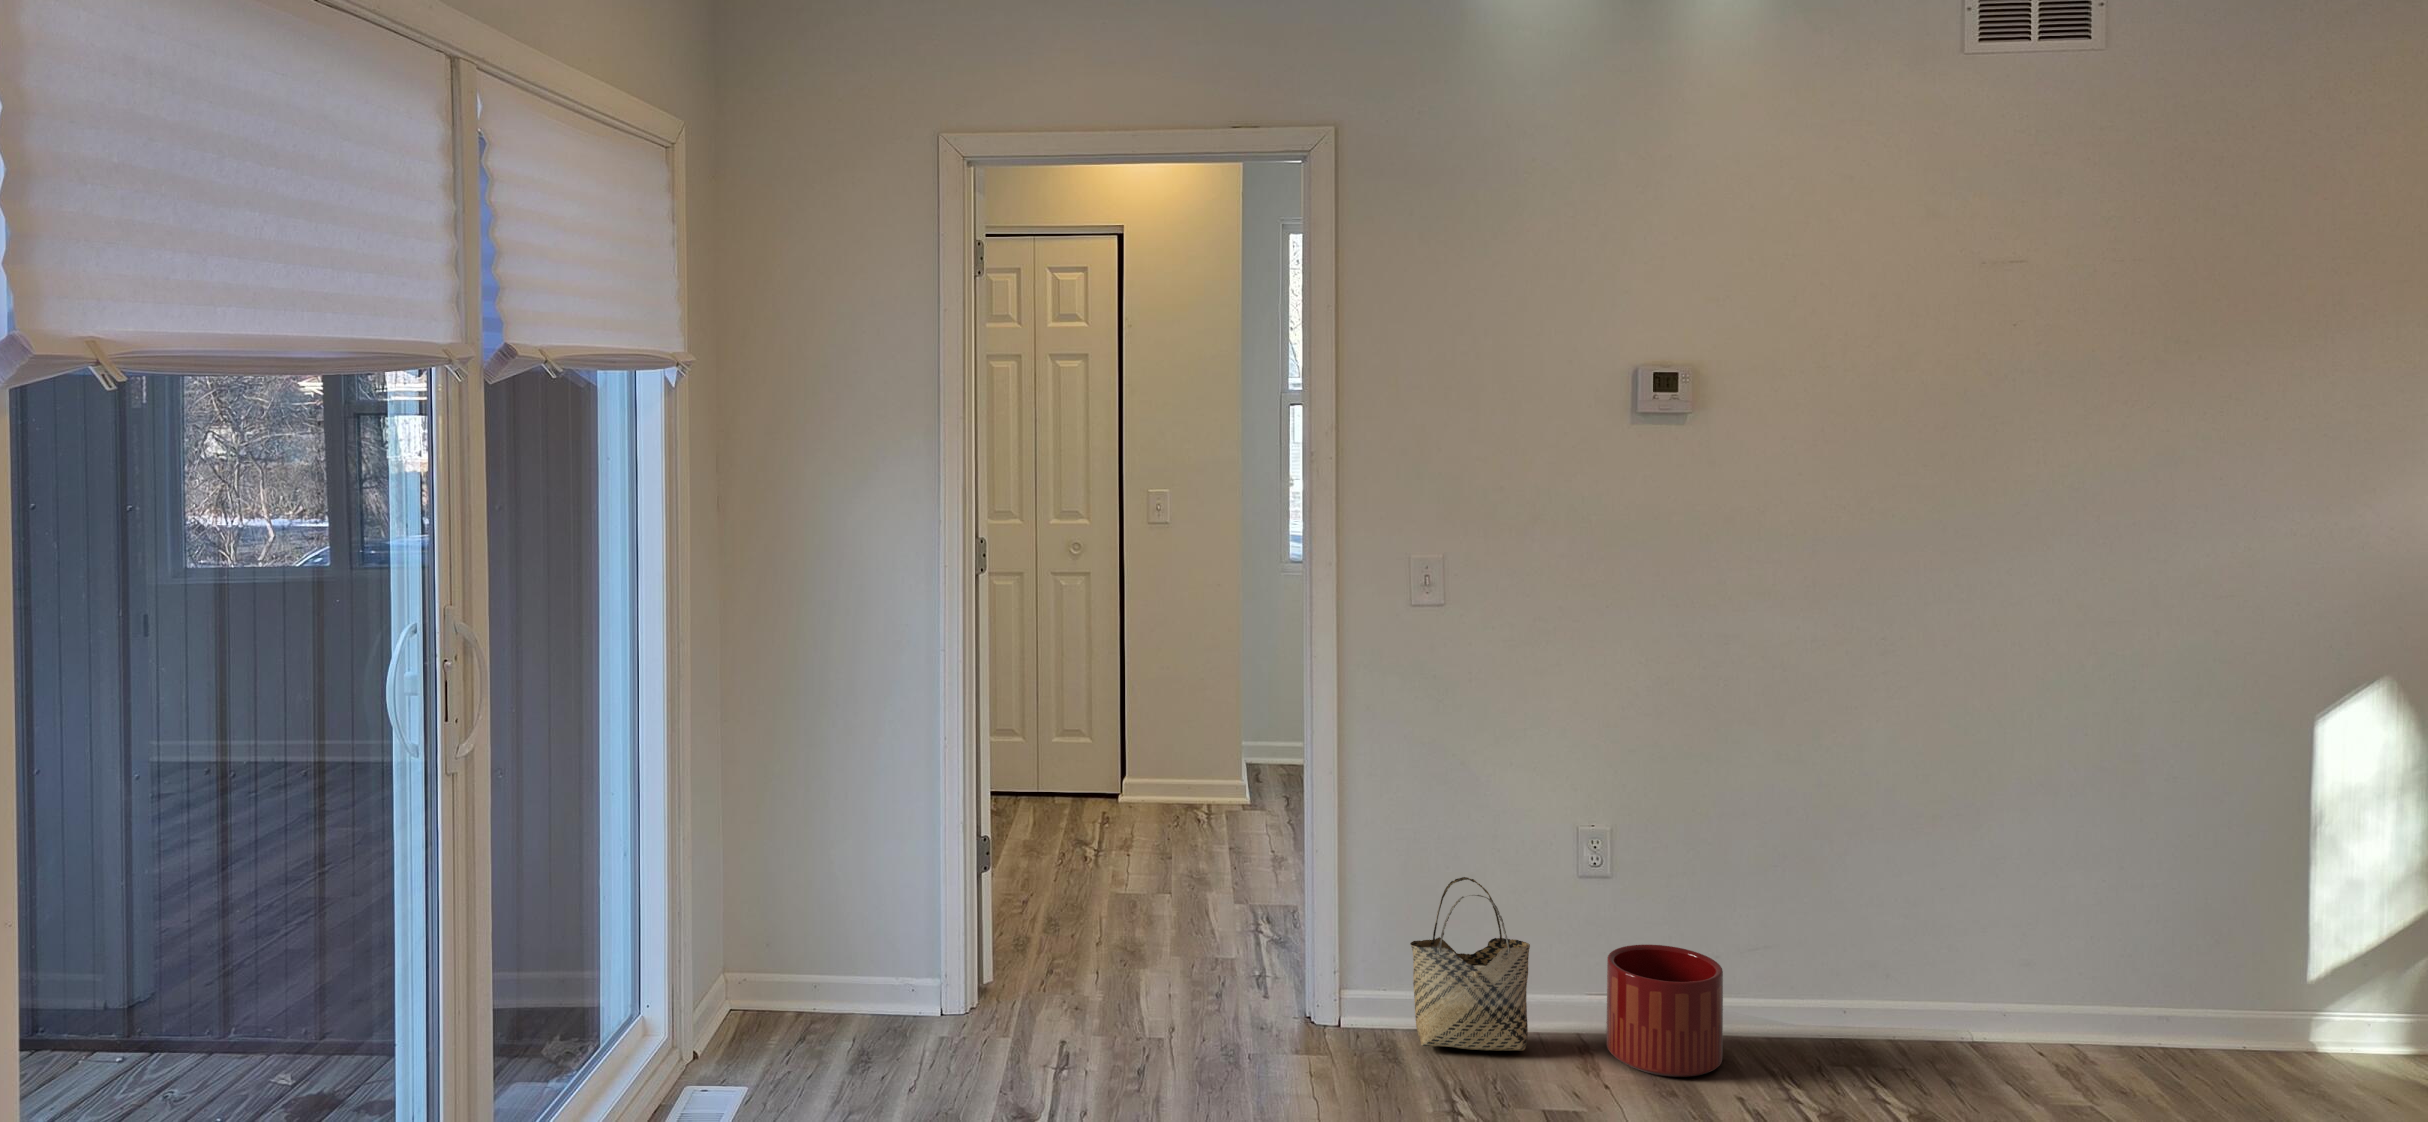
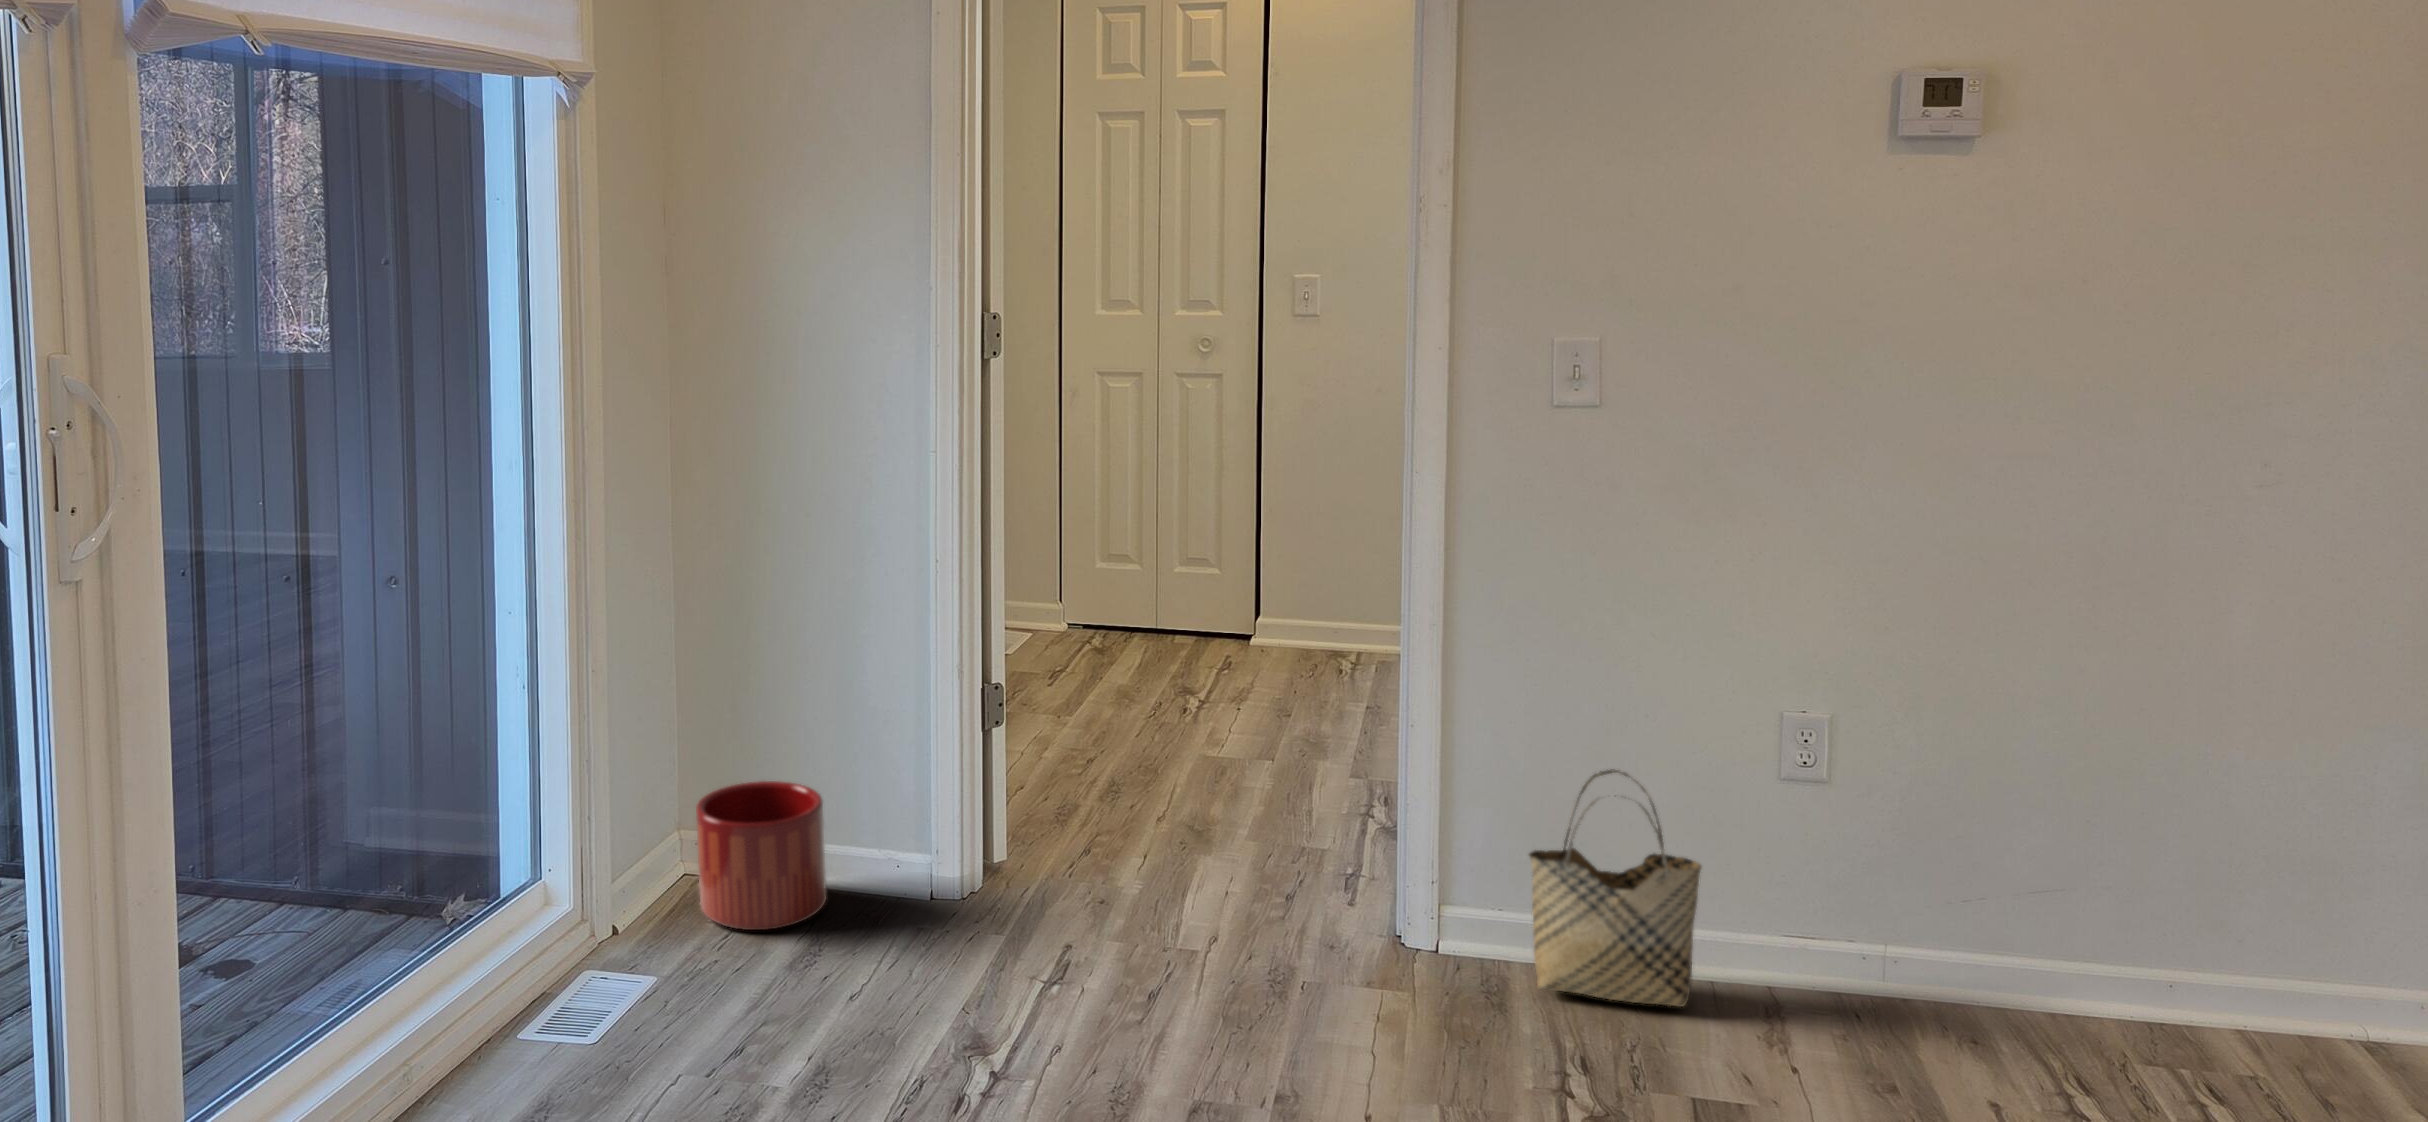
planter: present [1607,945,1723,1077] -> present [696,781,827,930]

